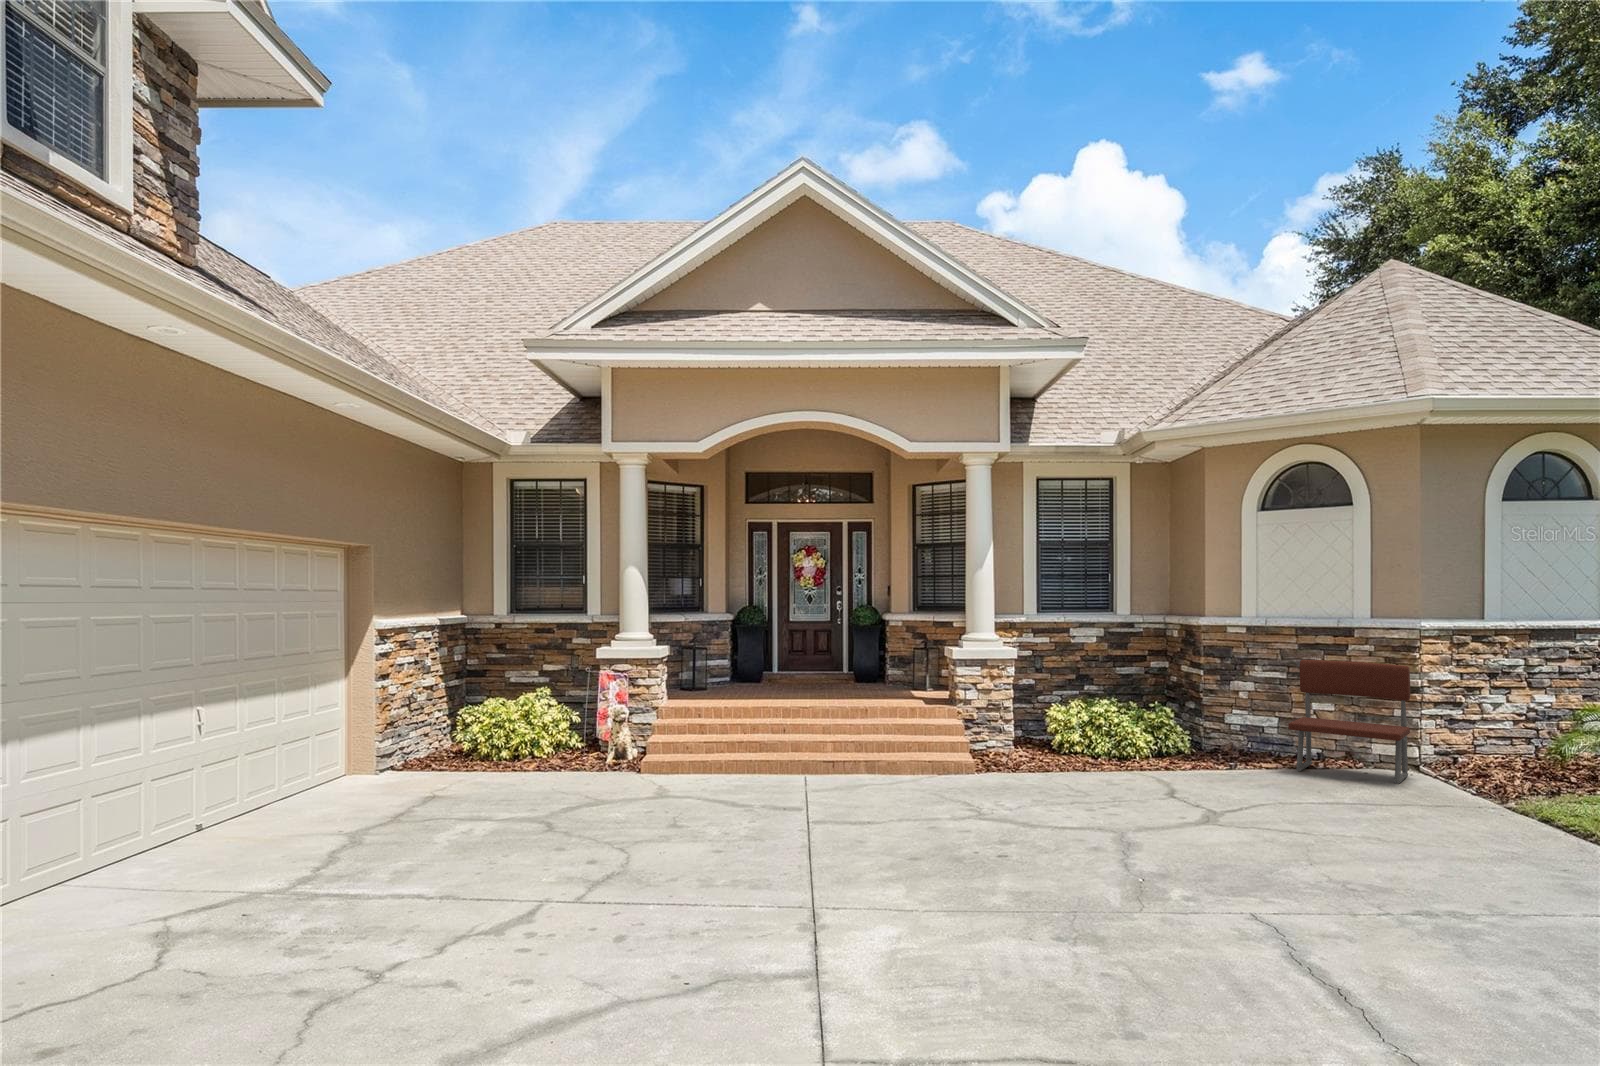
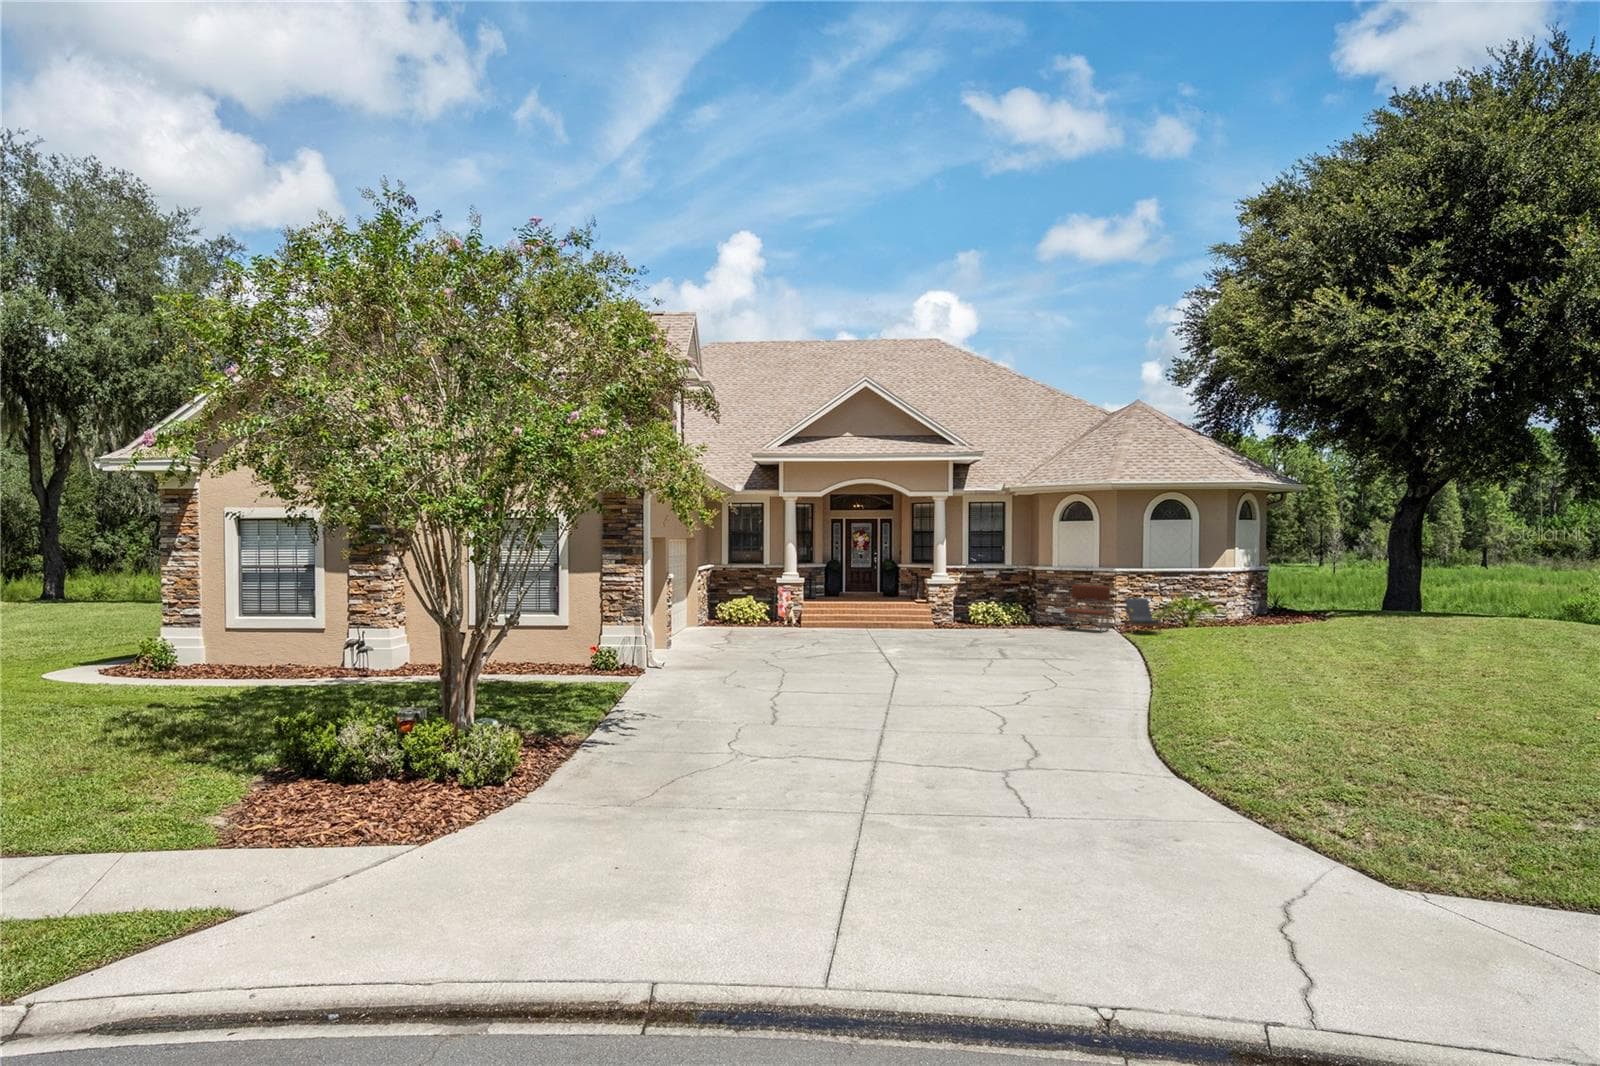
lounge chair: none [1446,695,1565,791] -> present [1125,598,1161,633]

